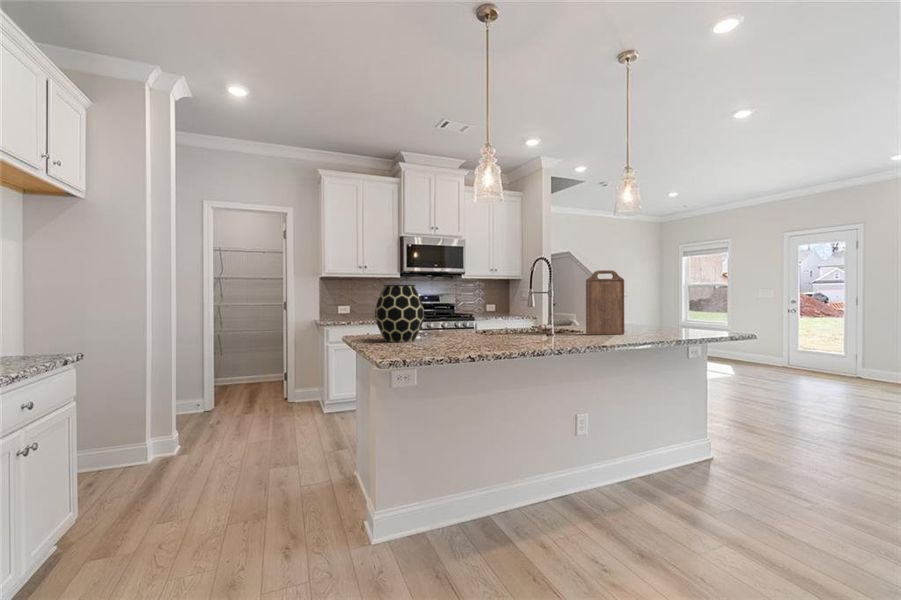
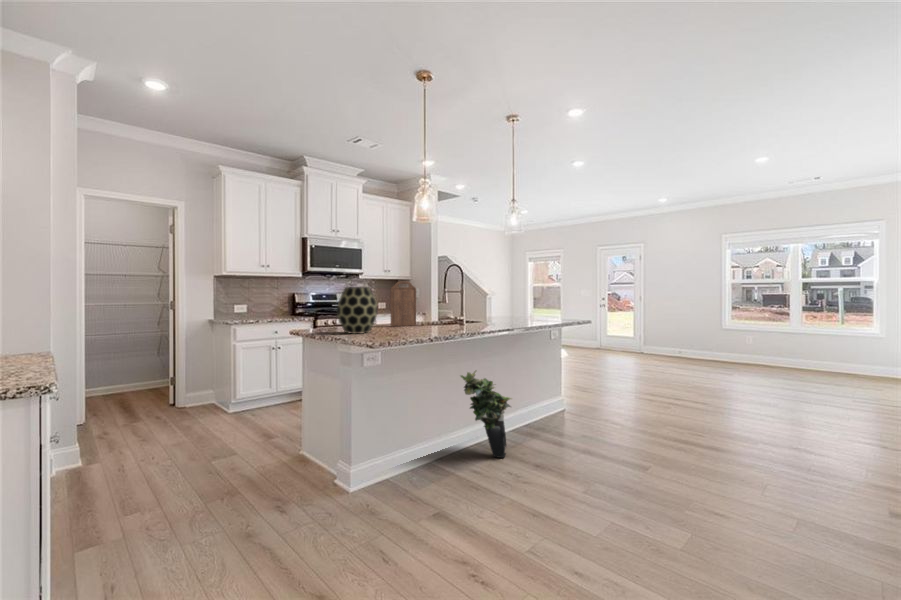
cutting board: present [586,270,624,335] -> present [391,282,416,326]
potted plant: none [532,395,608,524] -> present [461,371,512,458]

